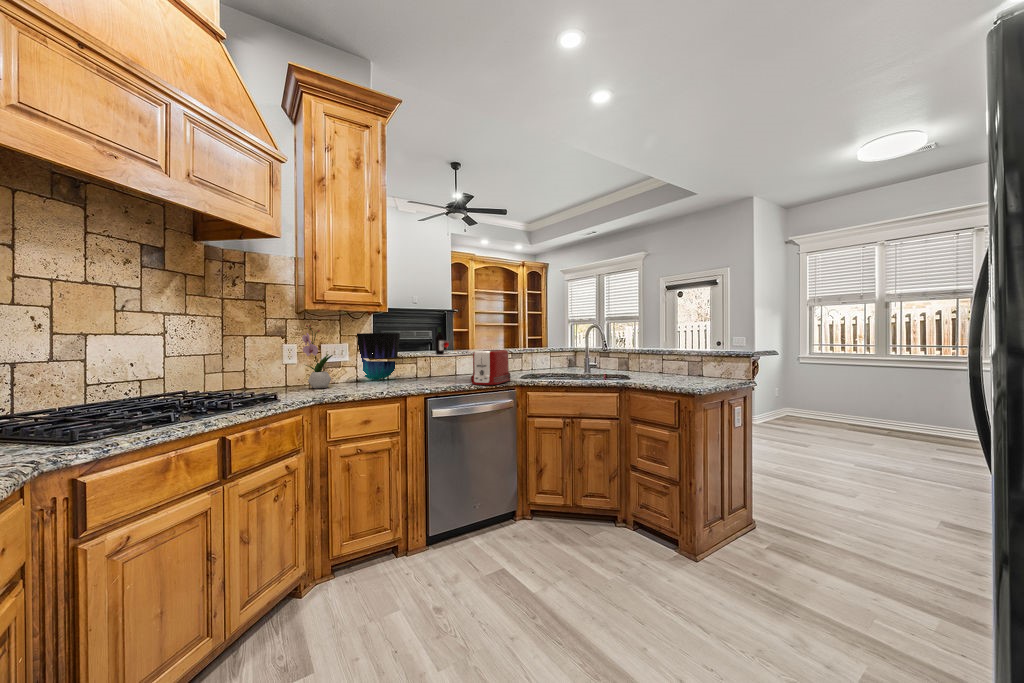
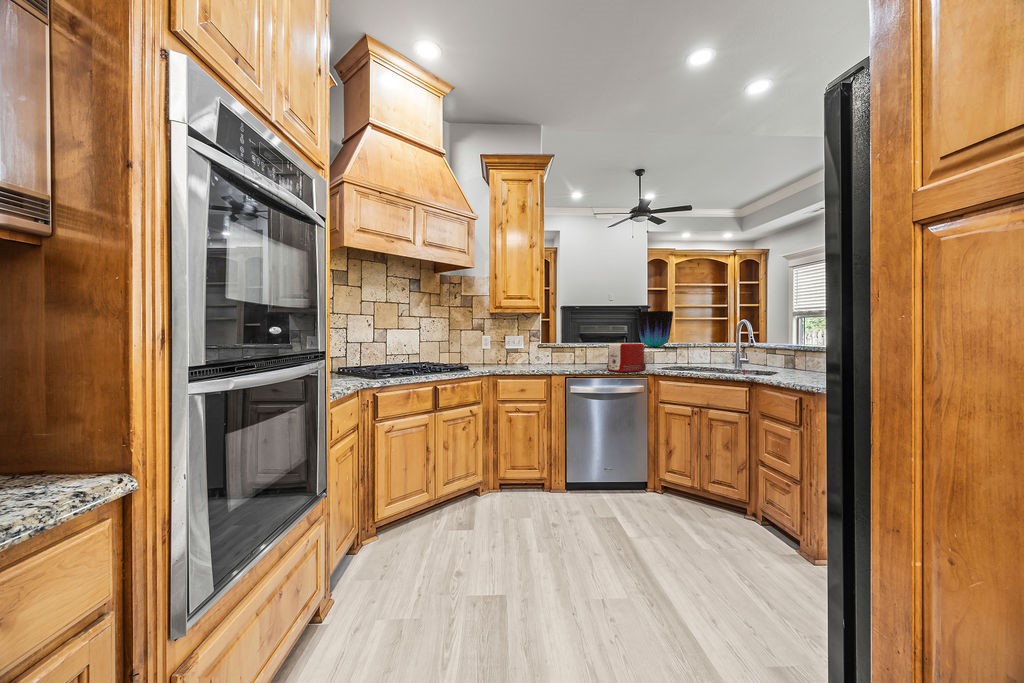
flower arrangement: present [302,325,333,388] -> none [491,323,509,367]
wine bottle: present [424,328,465,356] -> none [574,324,624,348]
vase: present [357,333,400,380] -> present [636,311,673,347]

